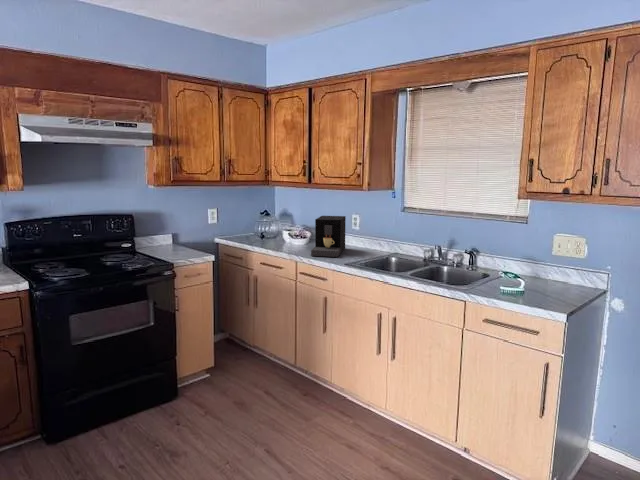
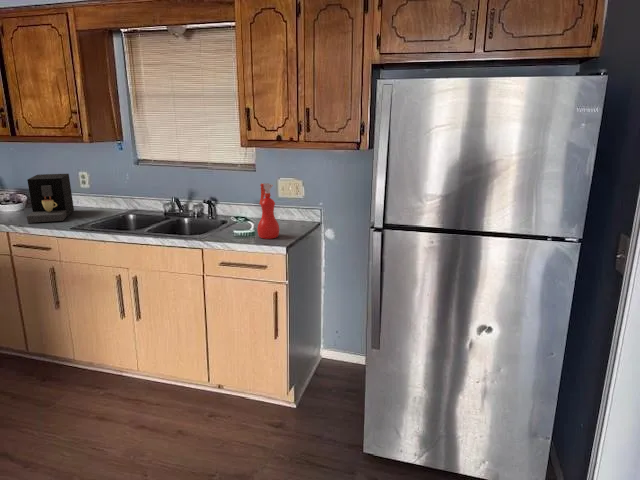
spray bottle: none [529,239,556,301] -> present [257,183,279,239]

